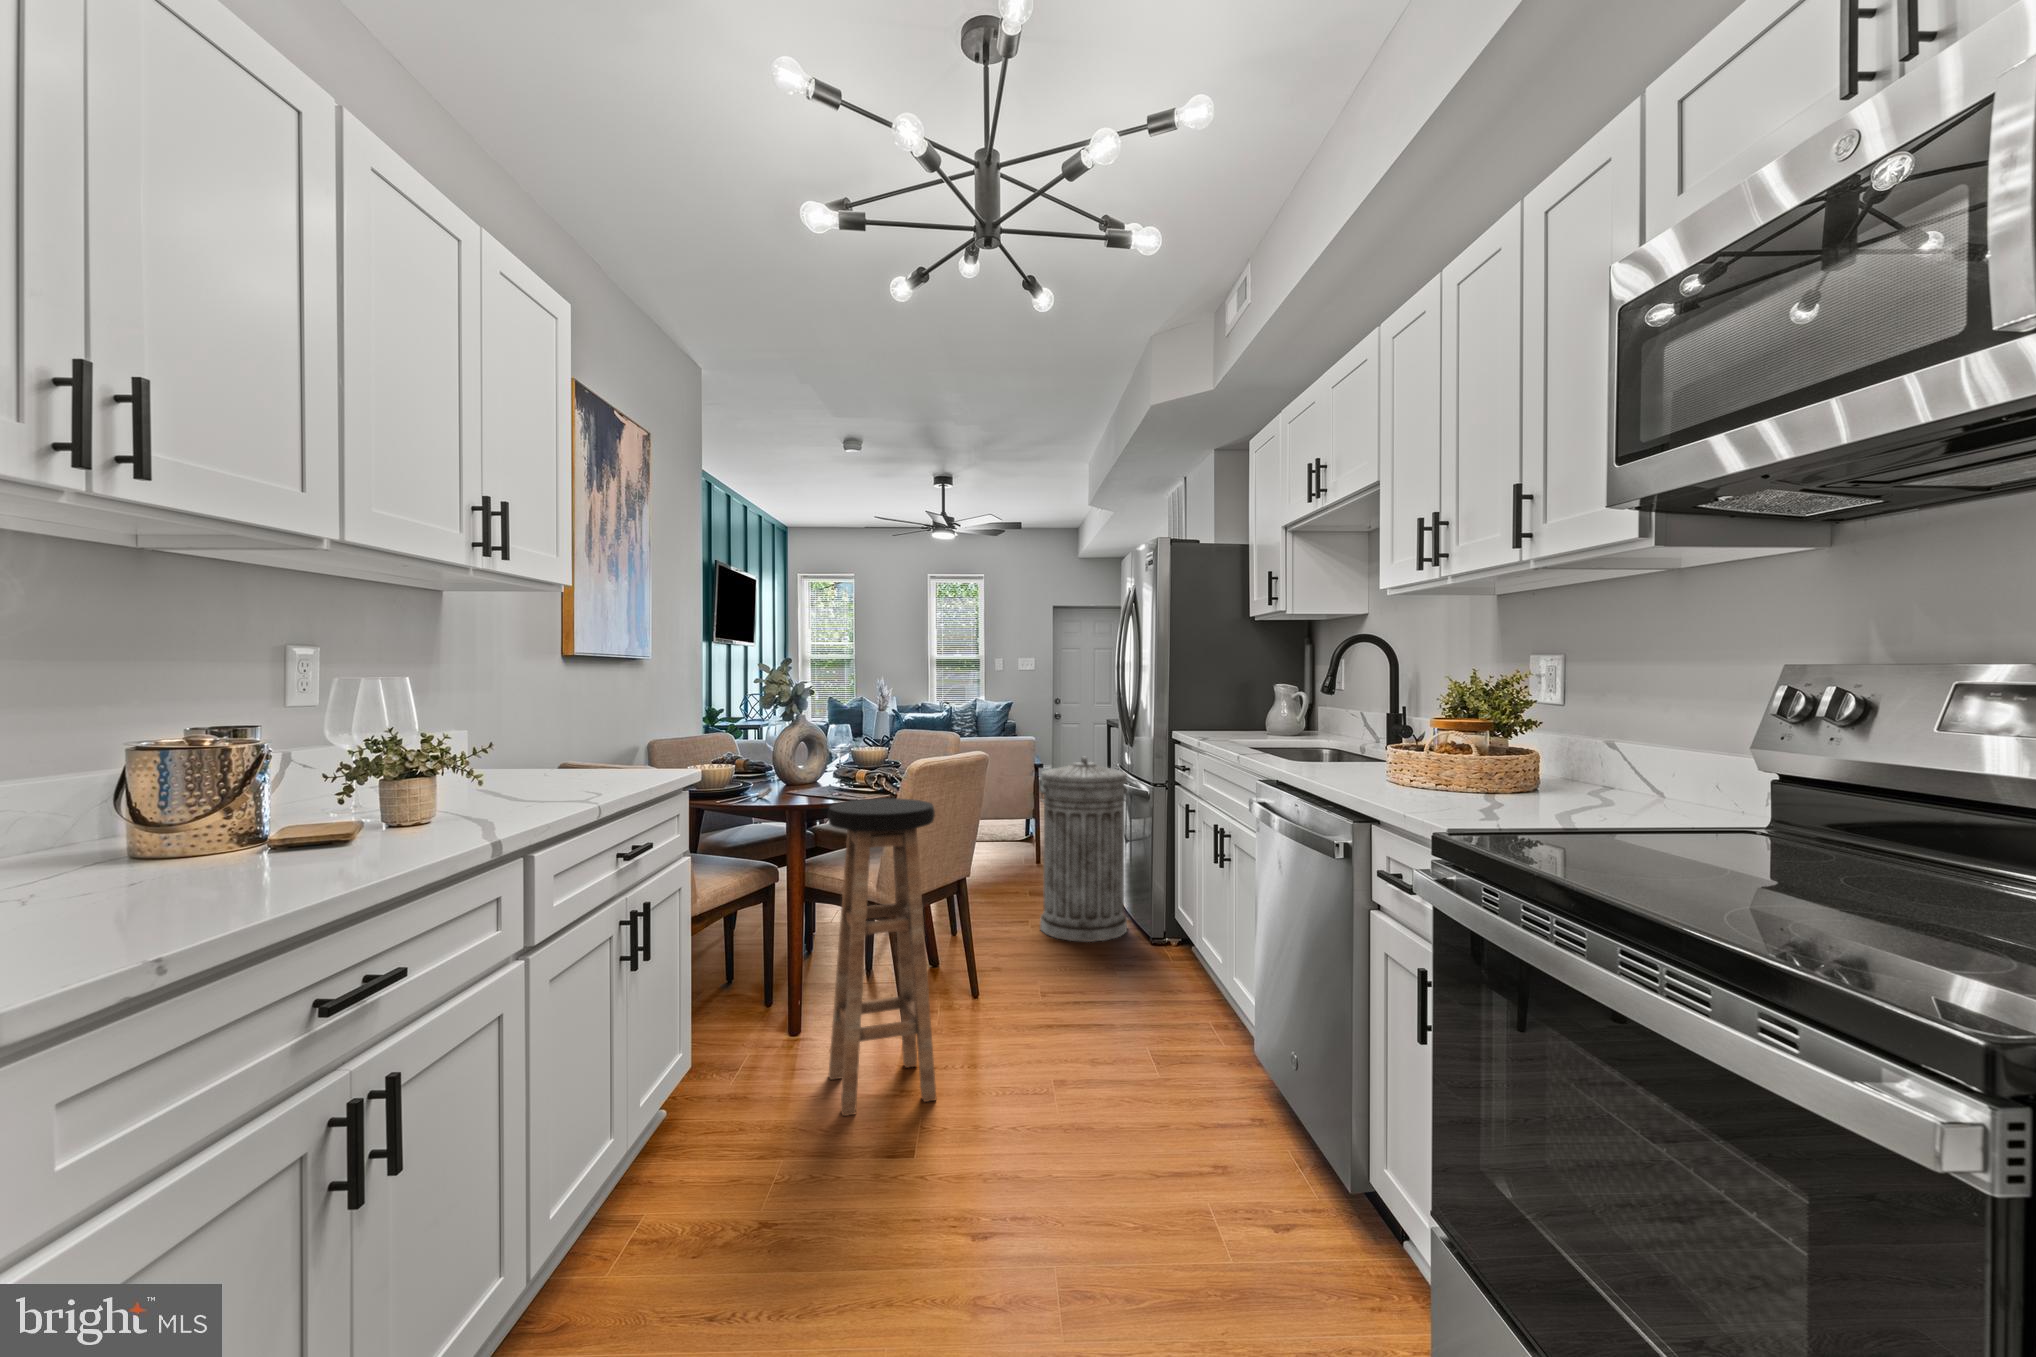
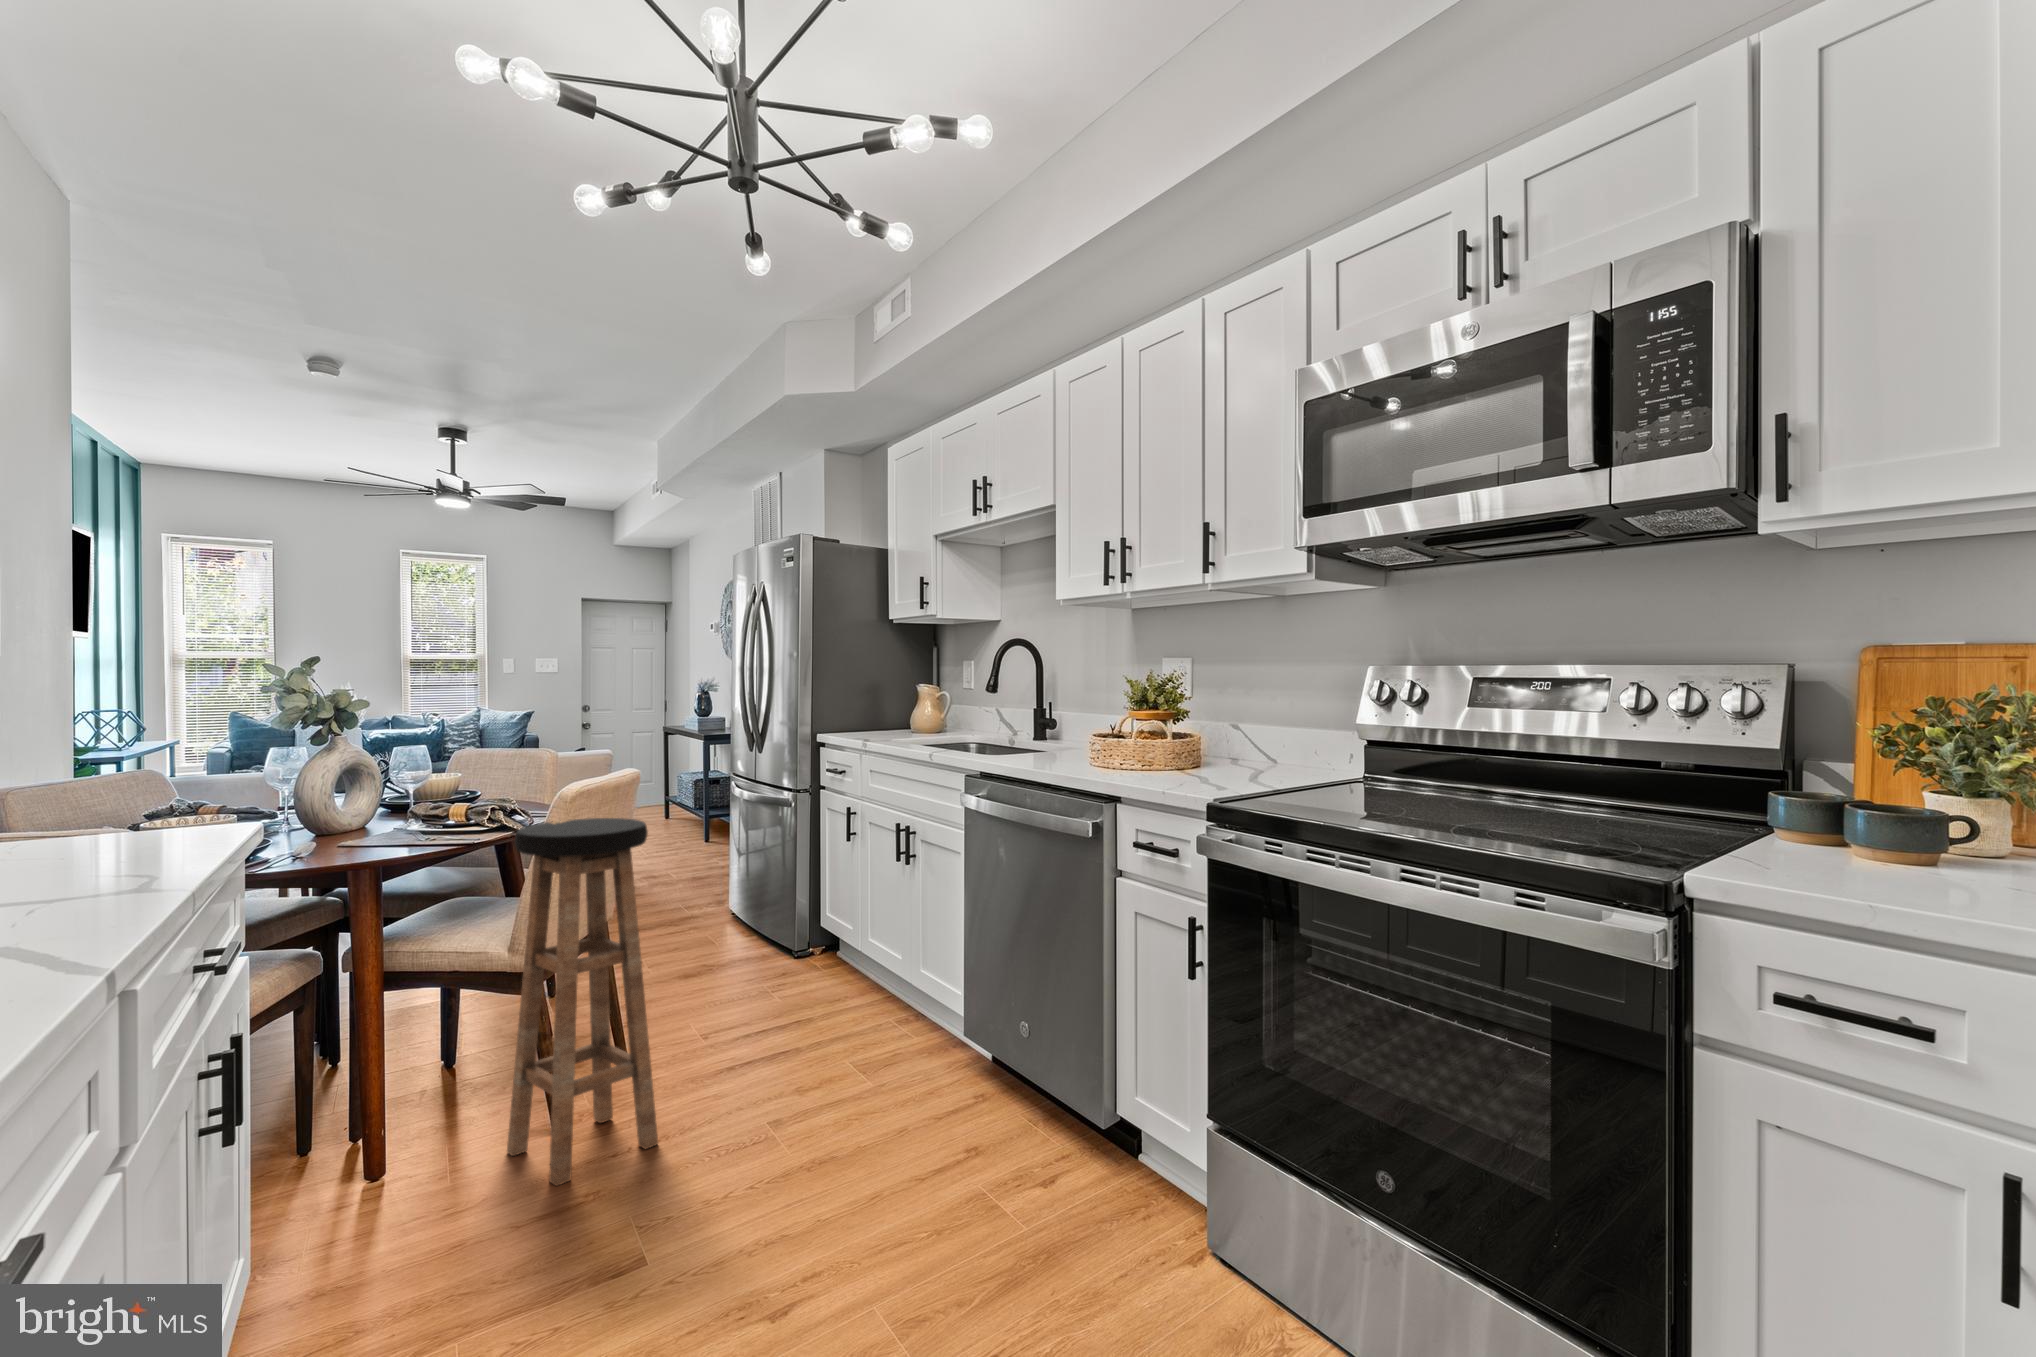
trash can: present [1040,757,1128,942] -> none [663,766,763,968]

